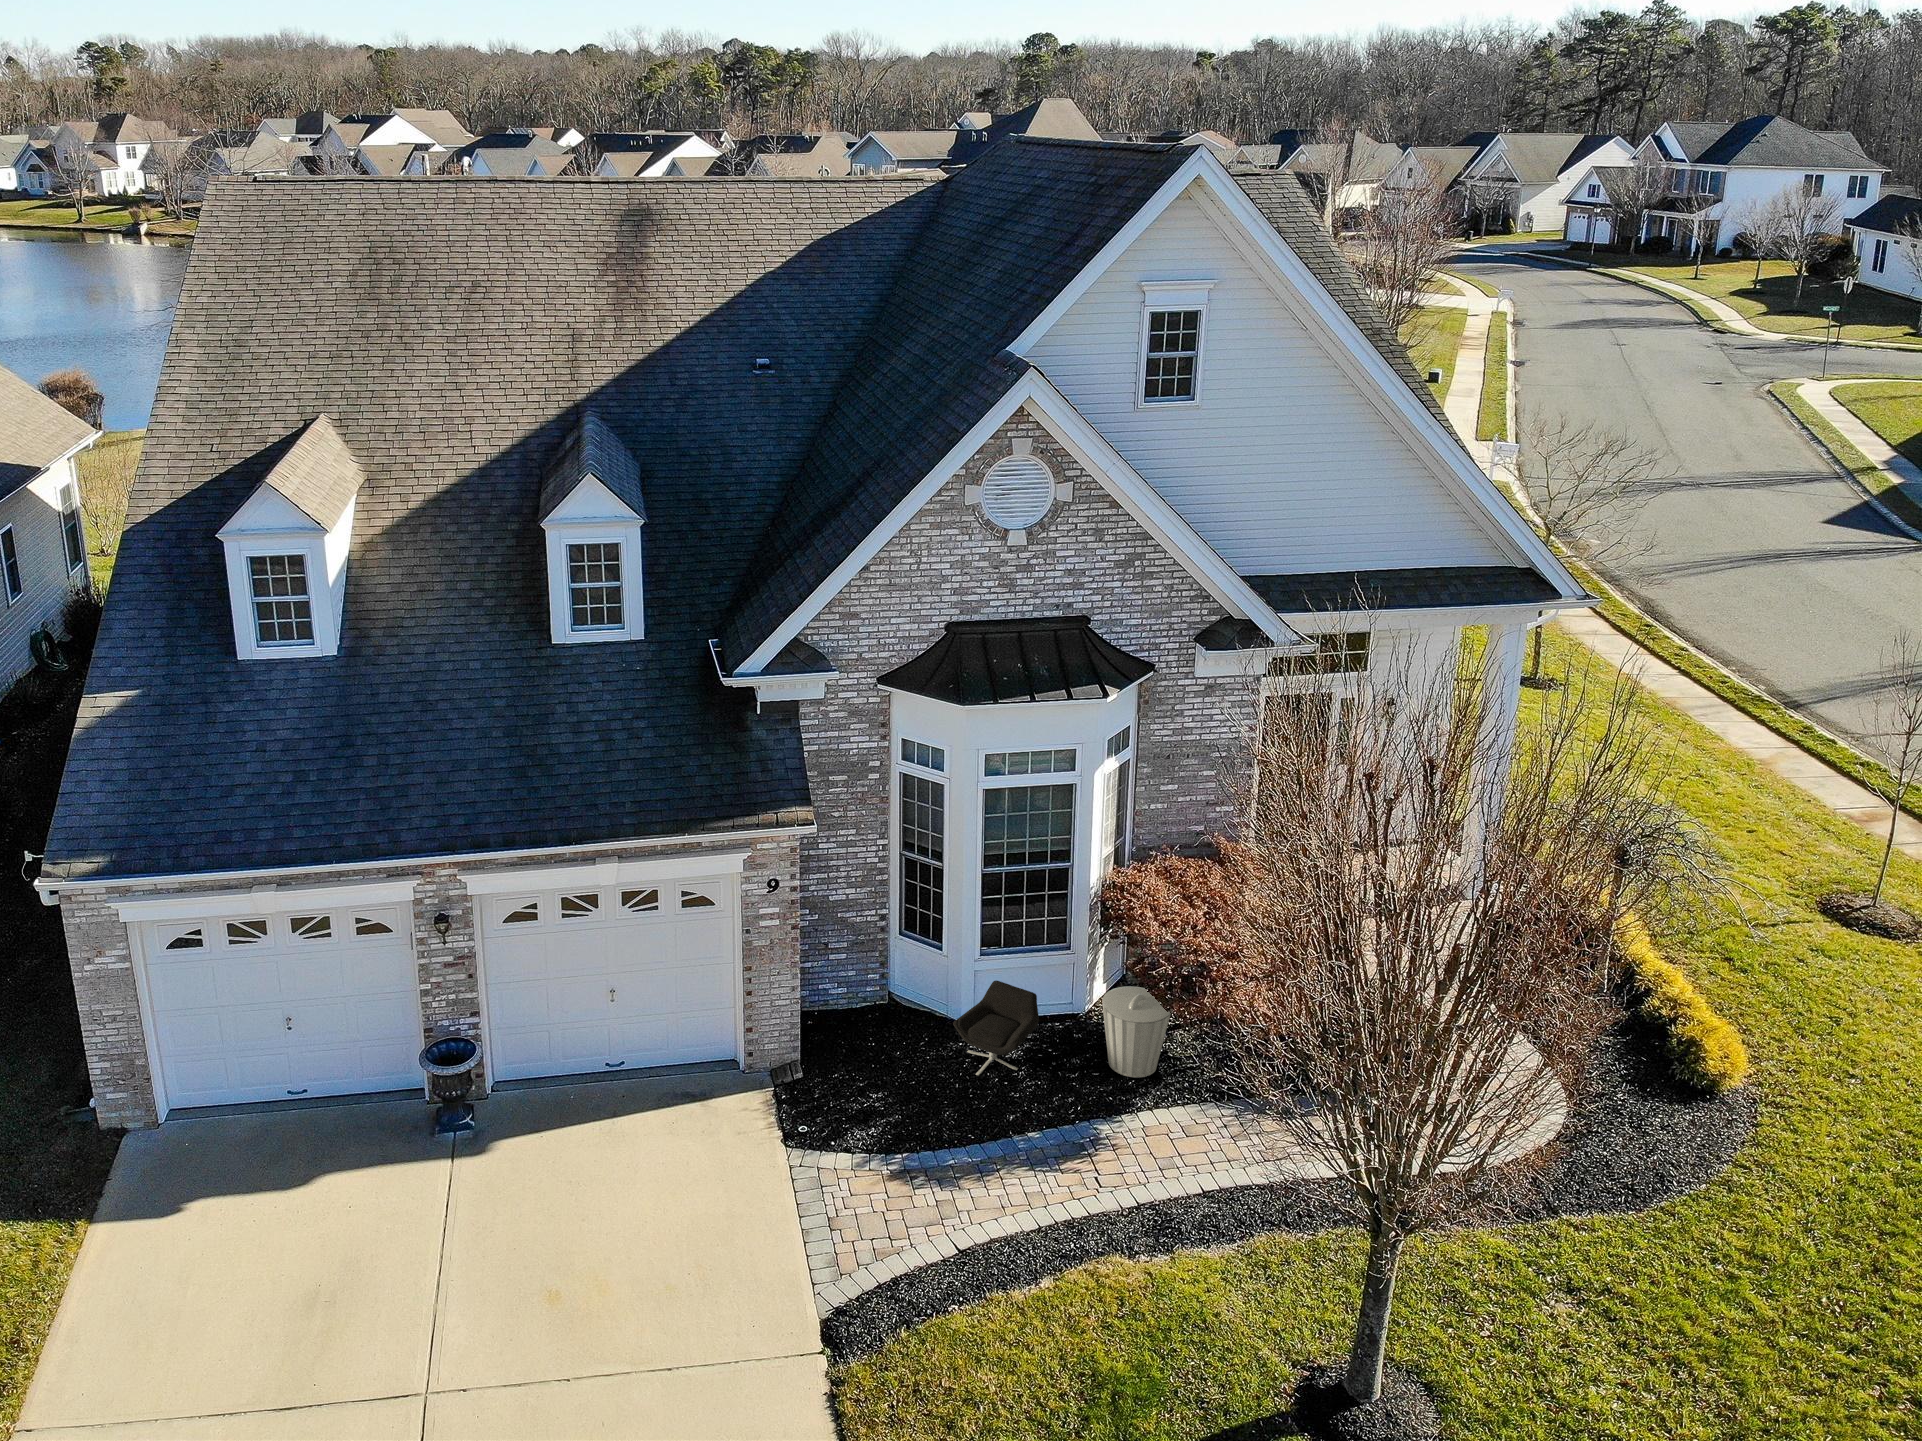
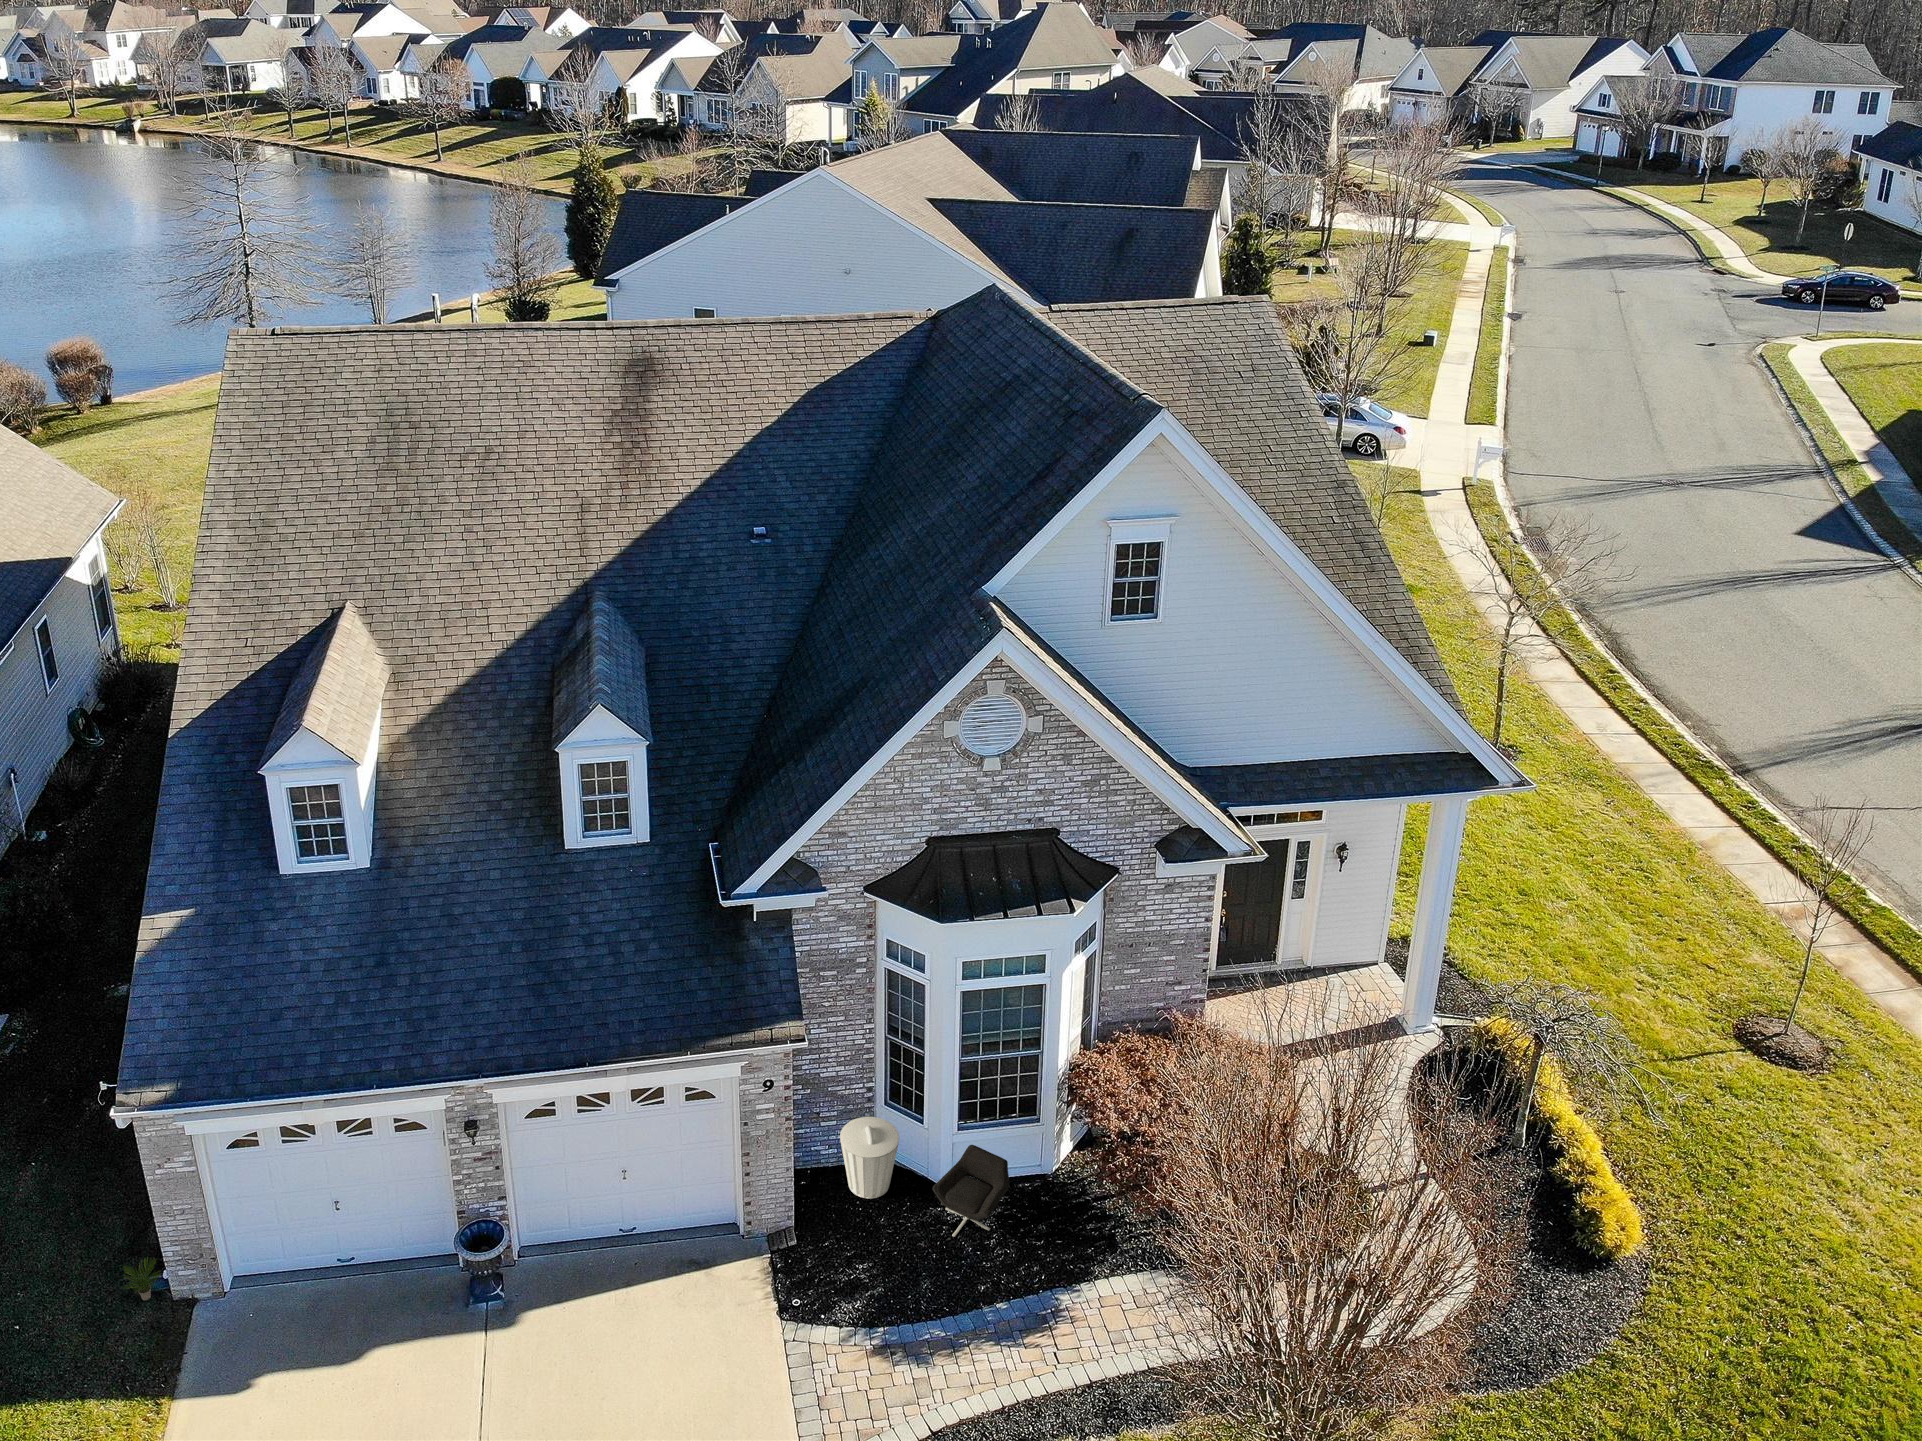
trash can: present [1102,986,1171,1077] -> present [840,1117,899,1199]
potted plant: none [38,1078,86,1128] -> present [124,1257,160,1300]

